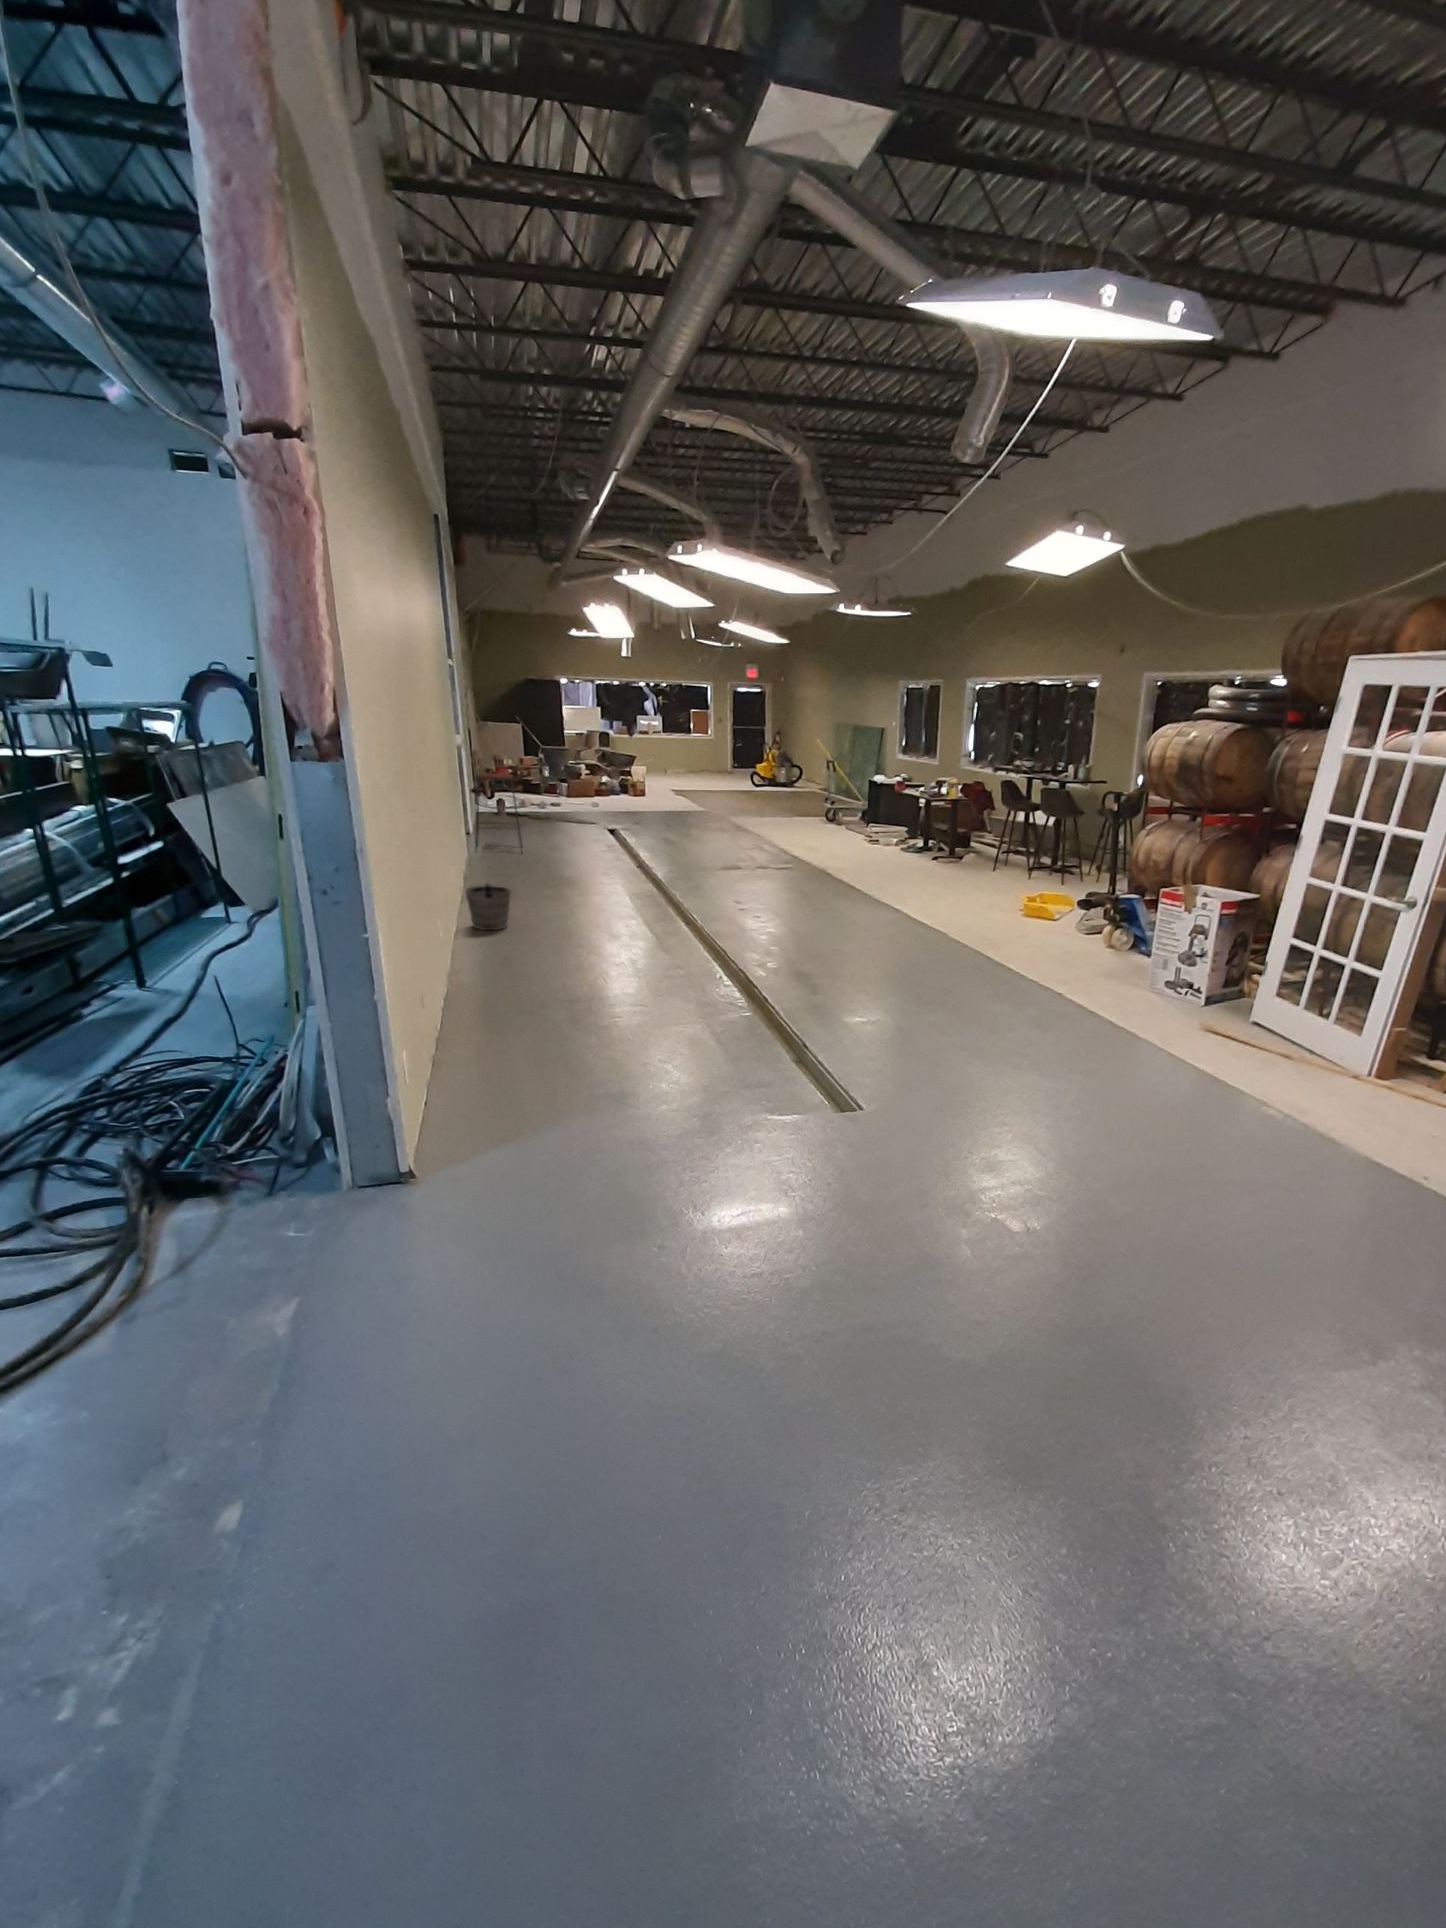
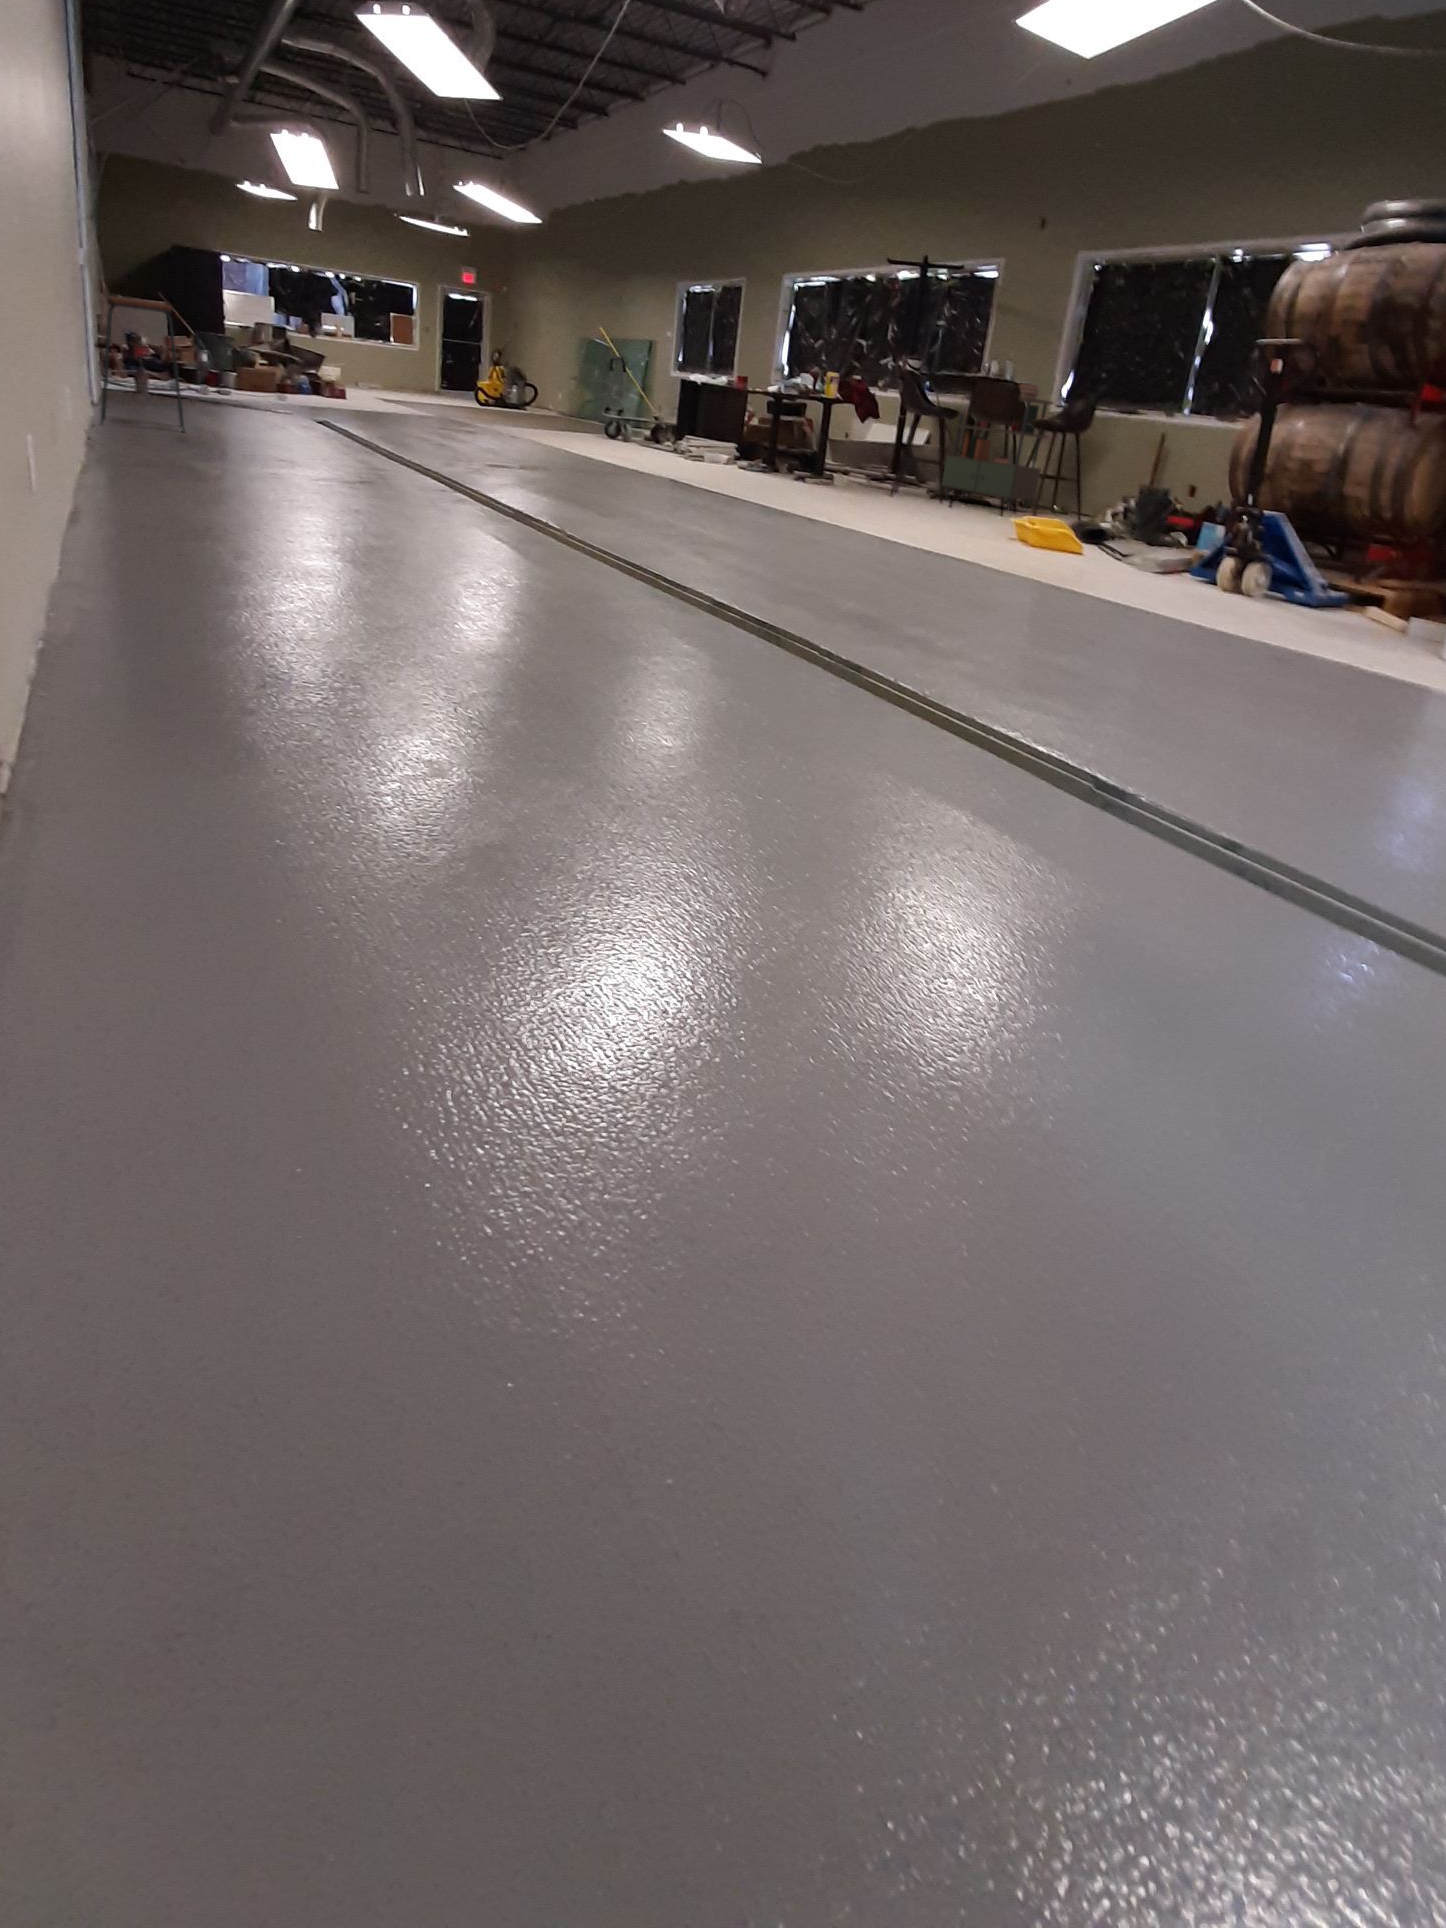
shelving unit: none [1044,772,1118,875] -> present [942,374,1053,510]
bucket: present [465,884,511,930] -> none [76,427,192,520]

